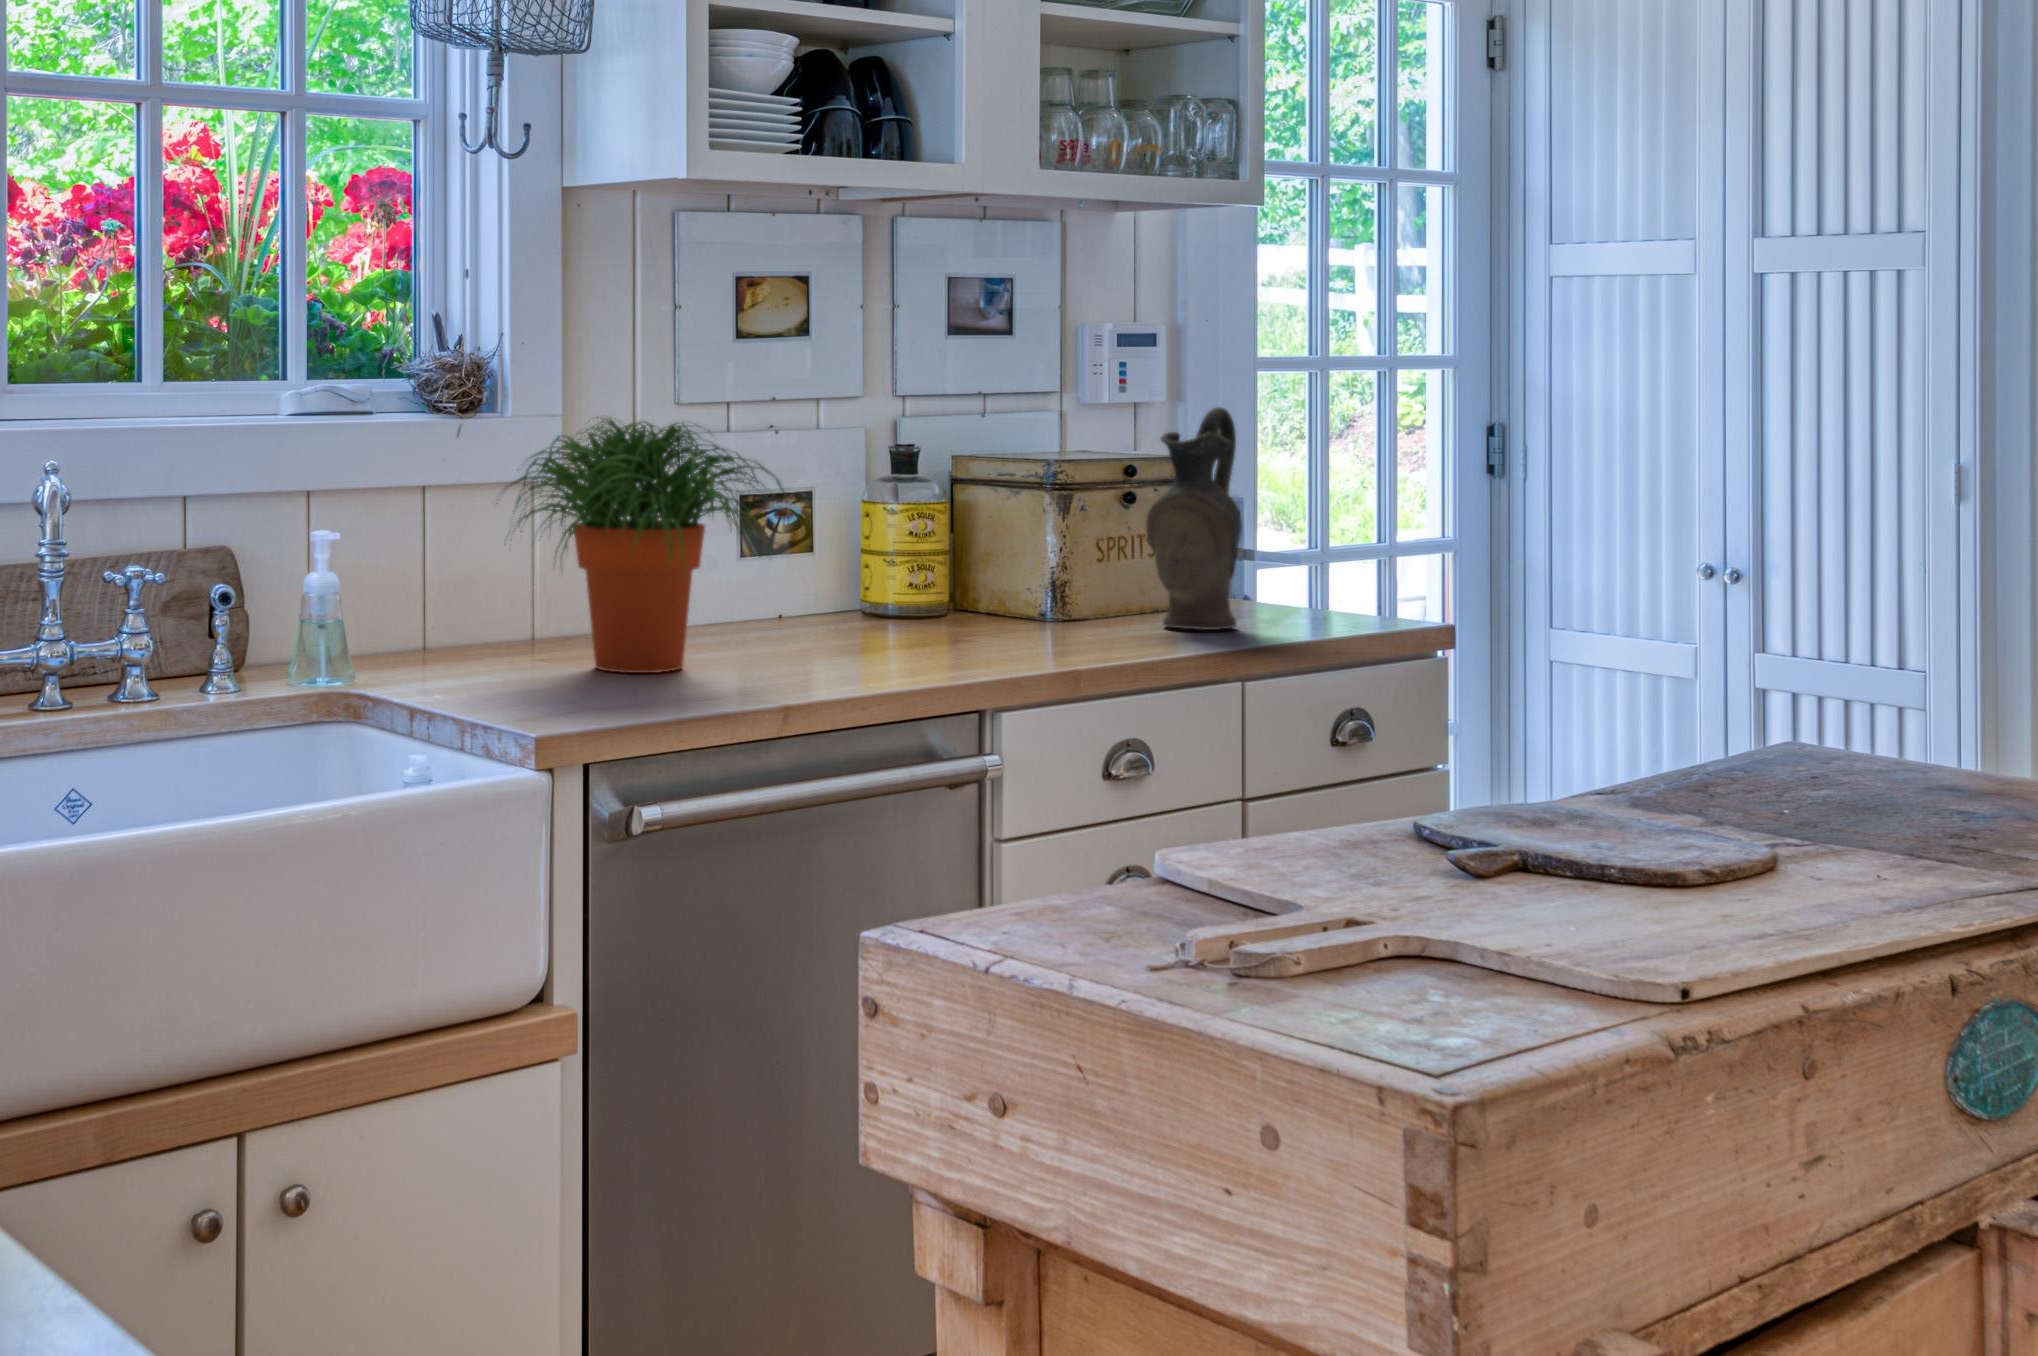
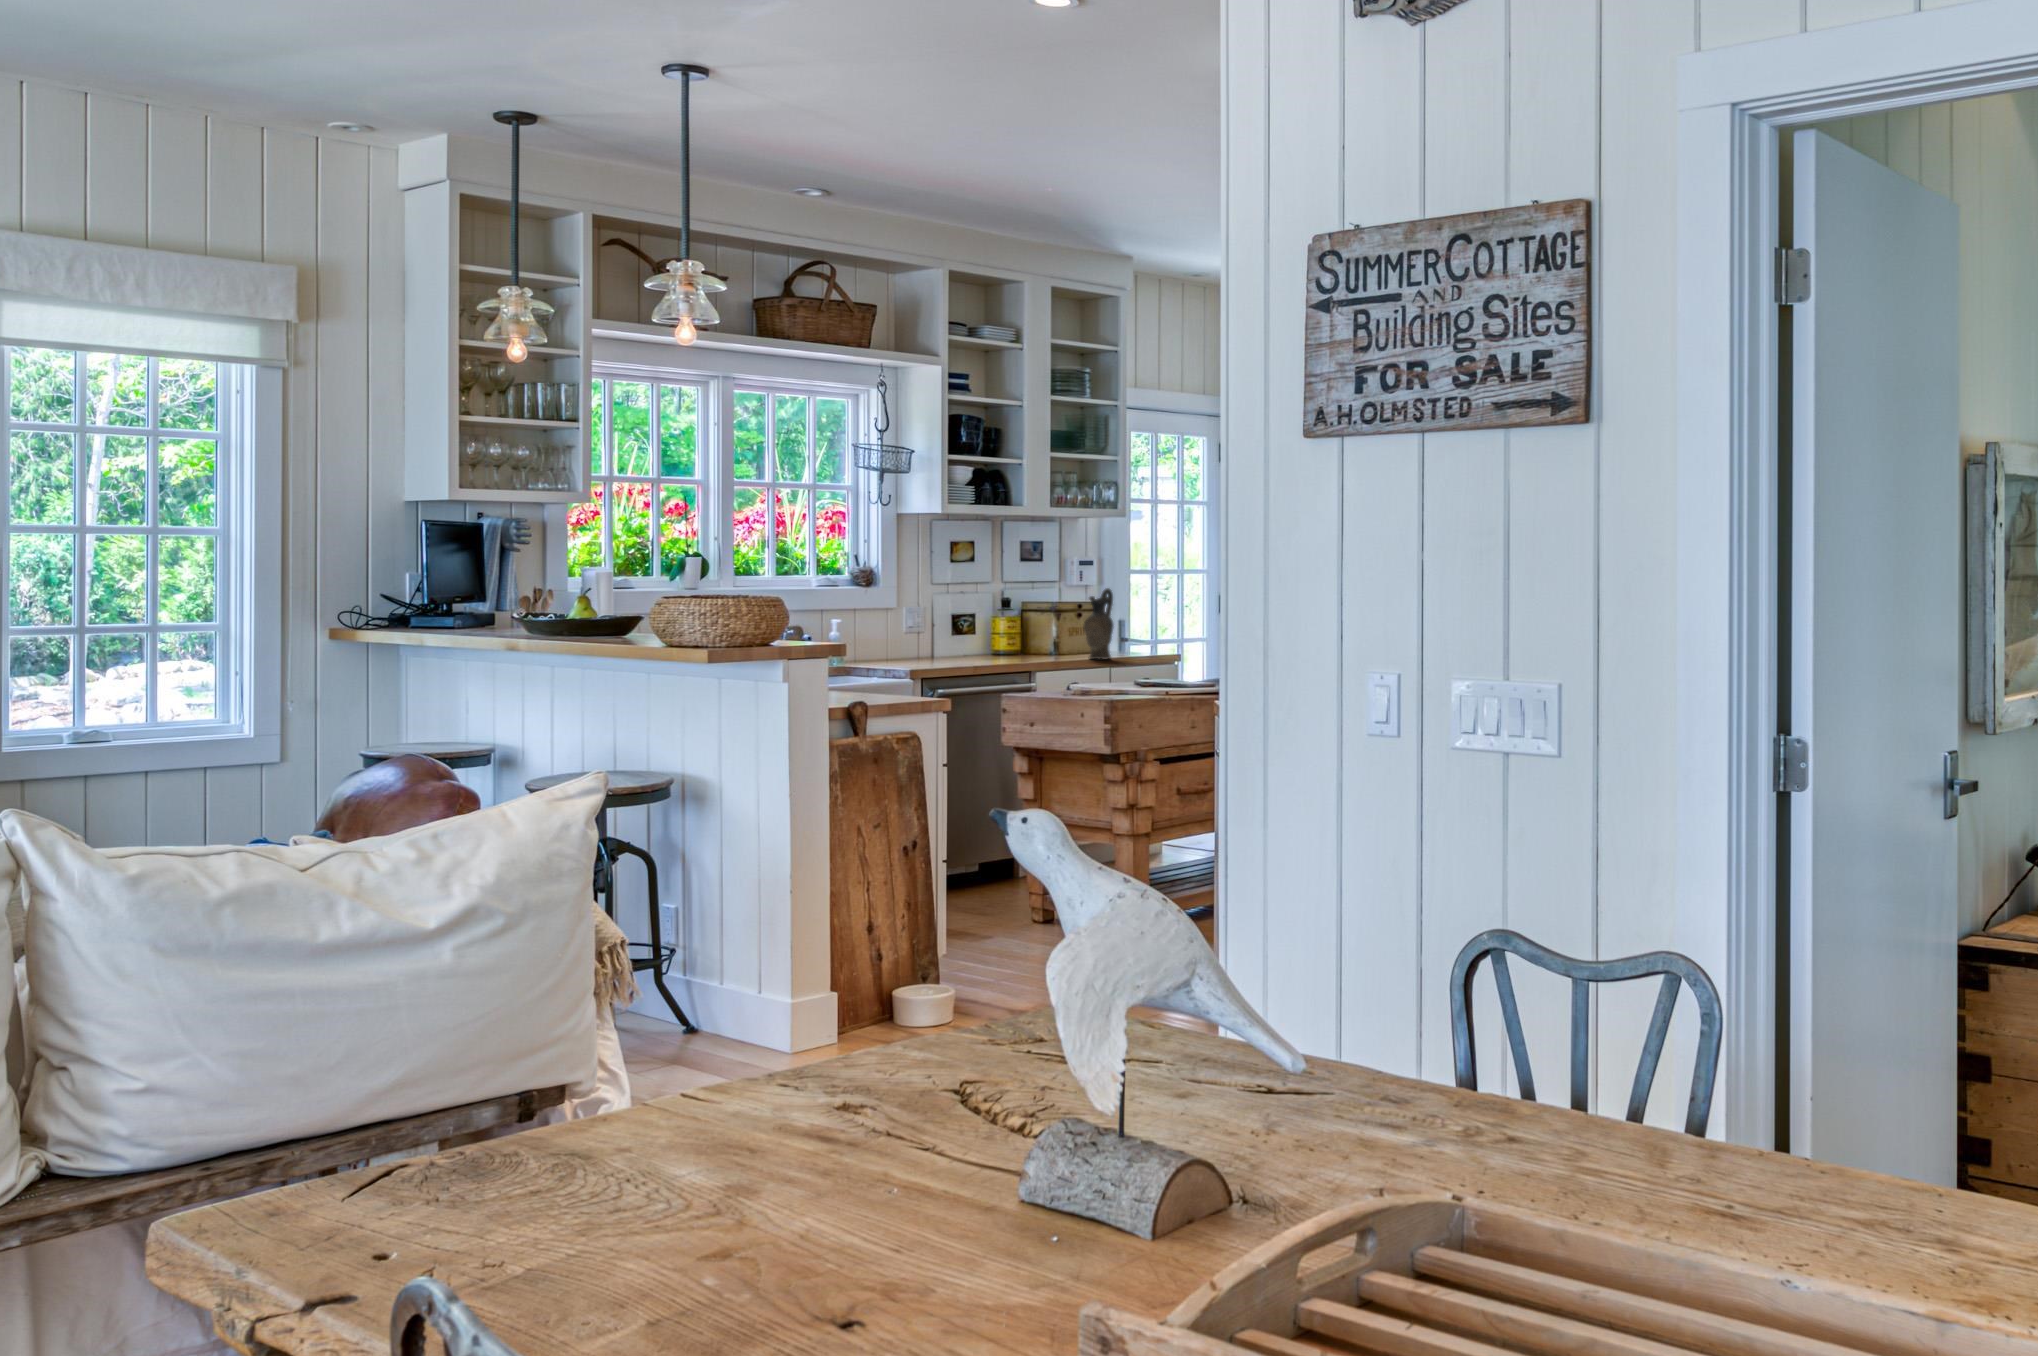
potted plant: present [503,417,784,673] -> none [885,591,974,668]

